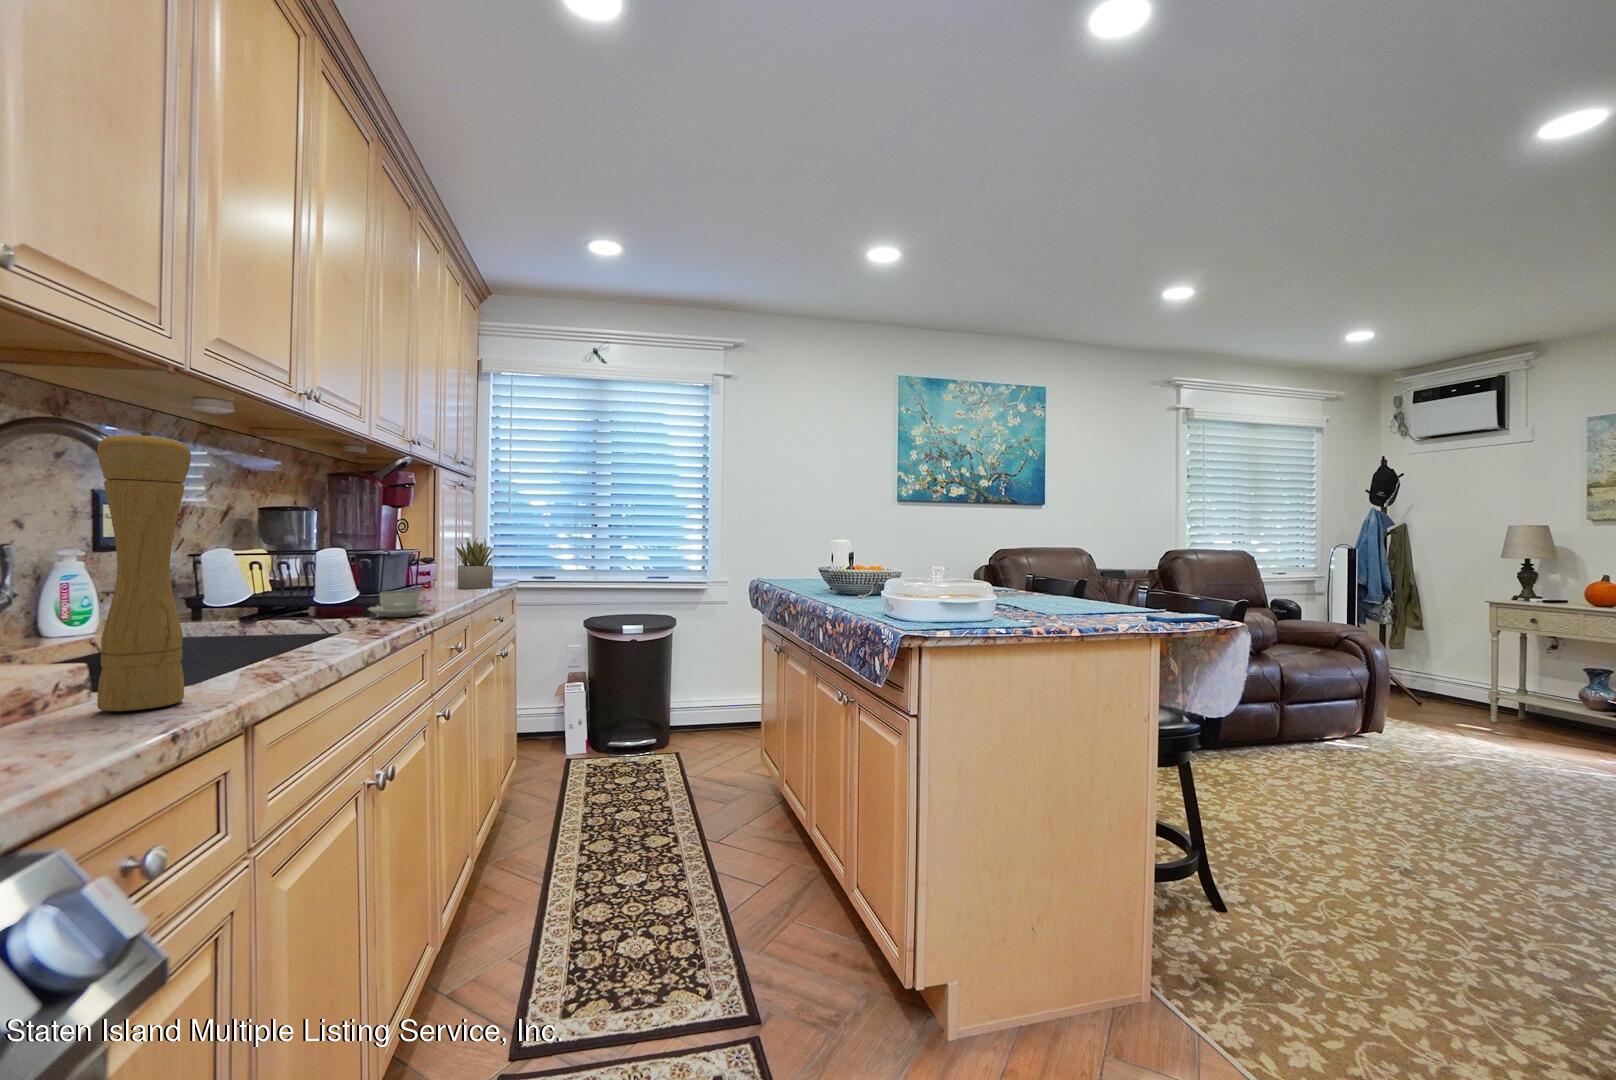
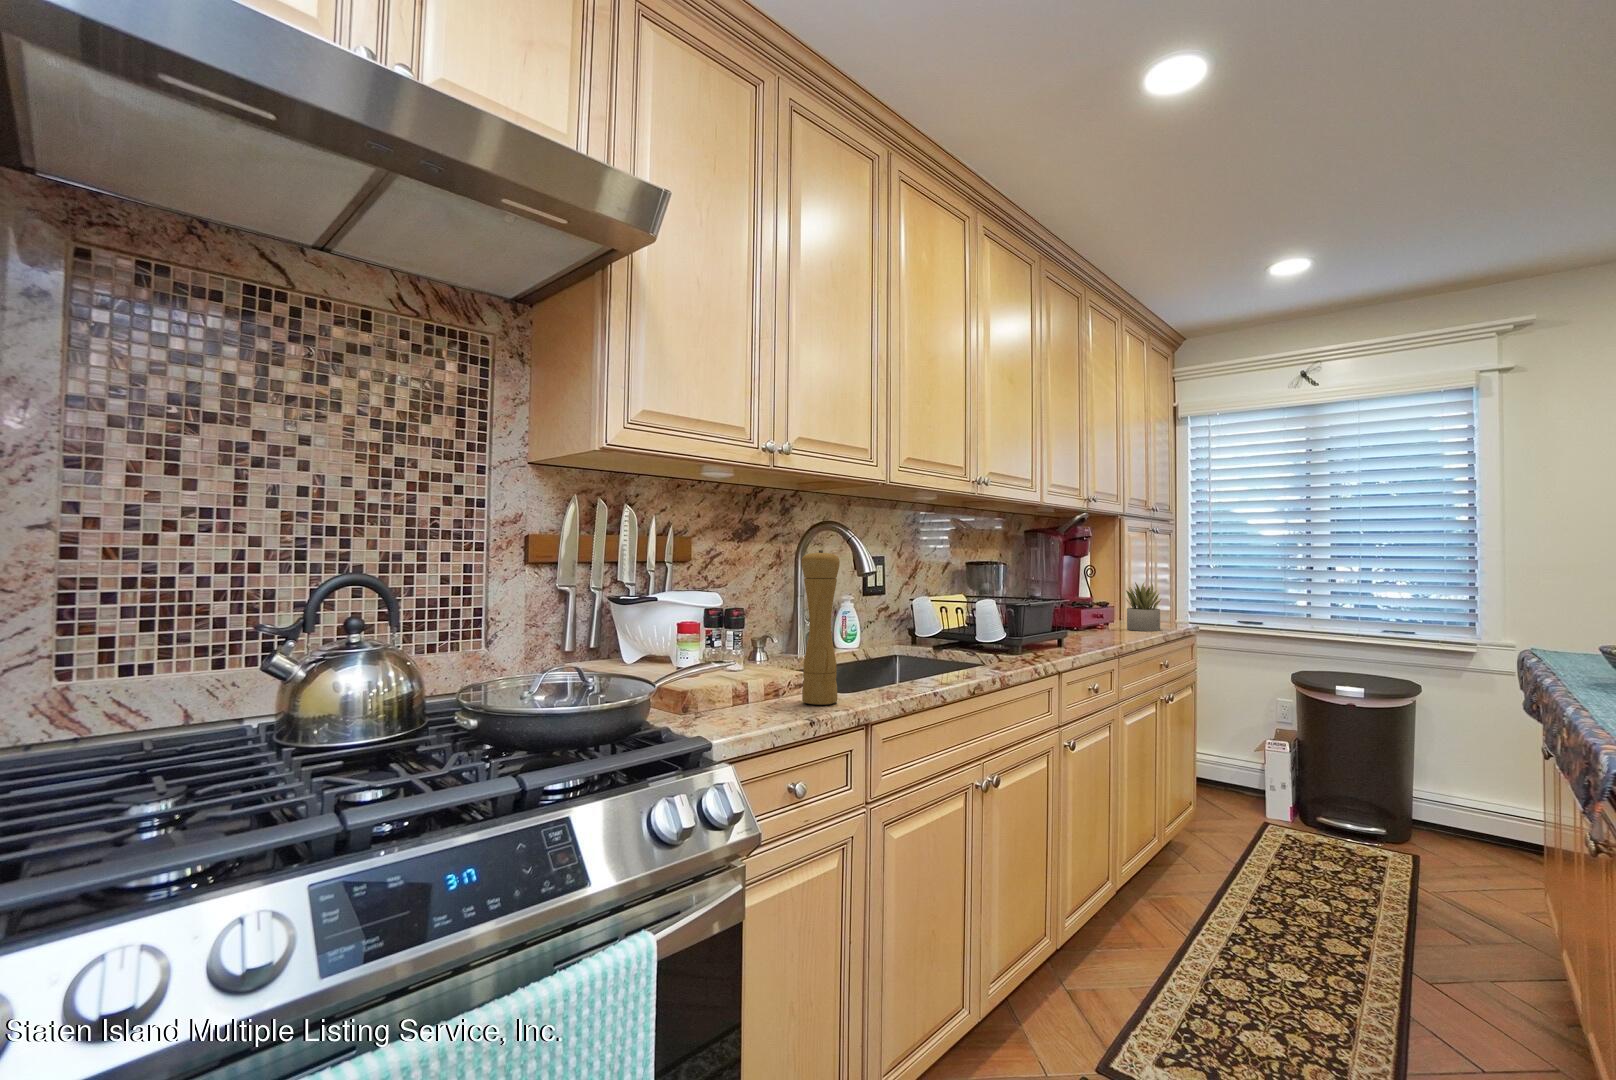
coffee cup: present [369,591,429,617] -> none [1010,634,1056,657]

